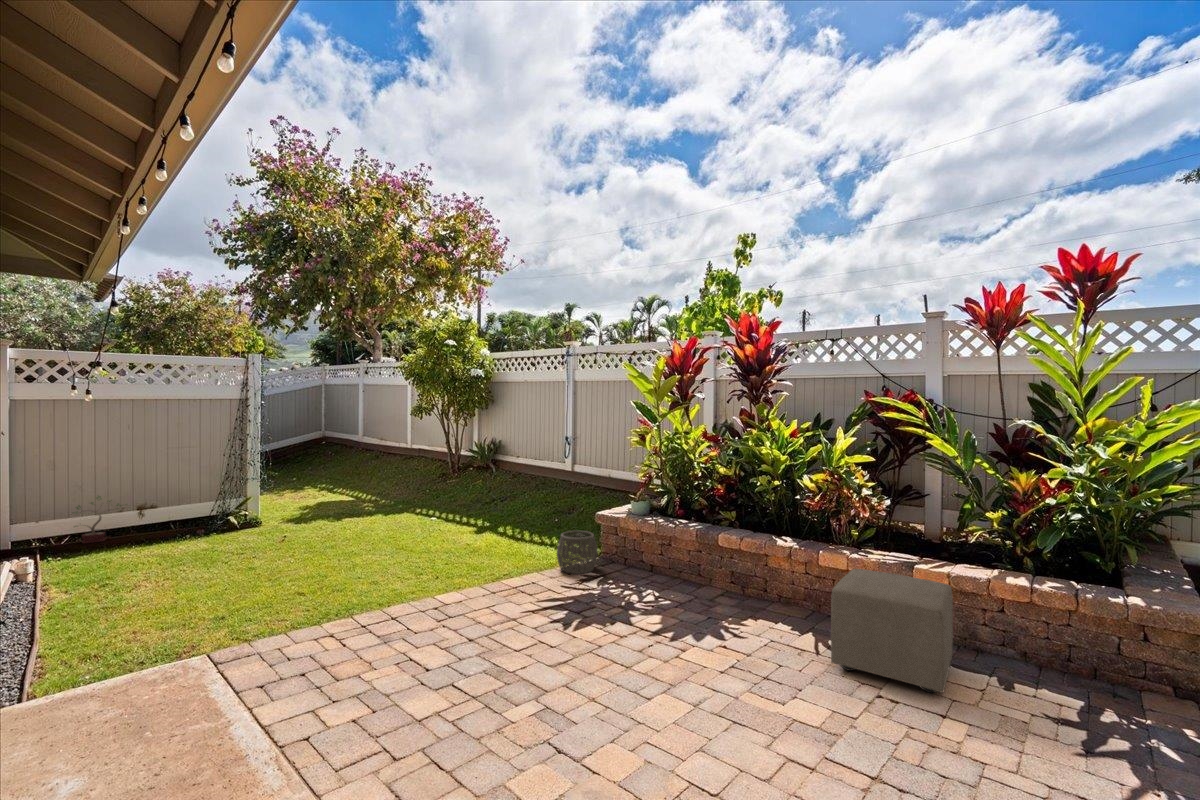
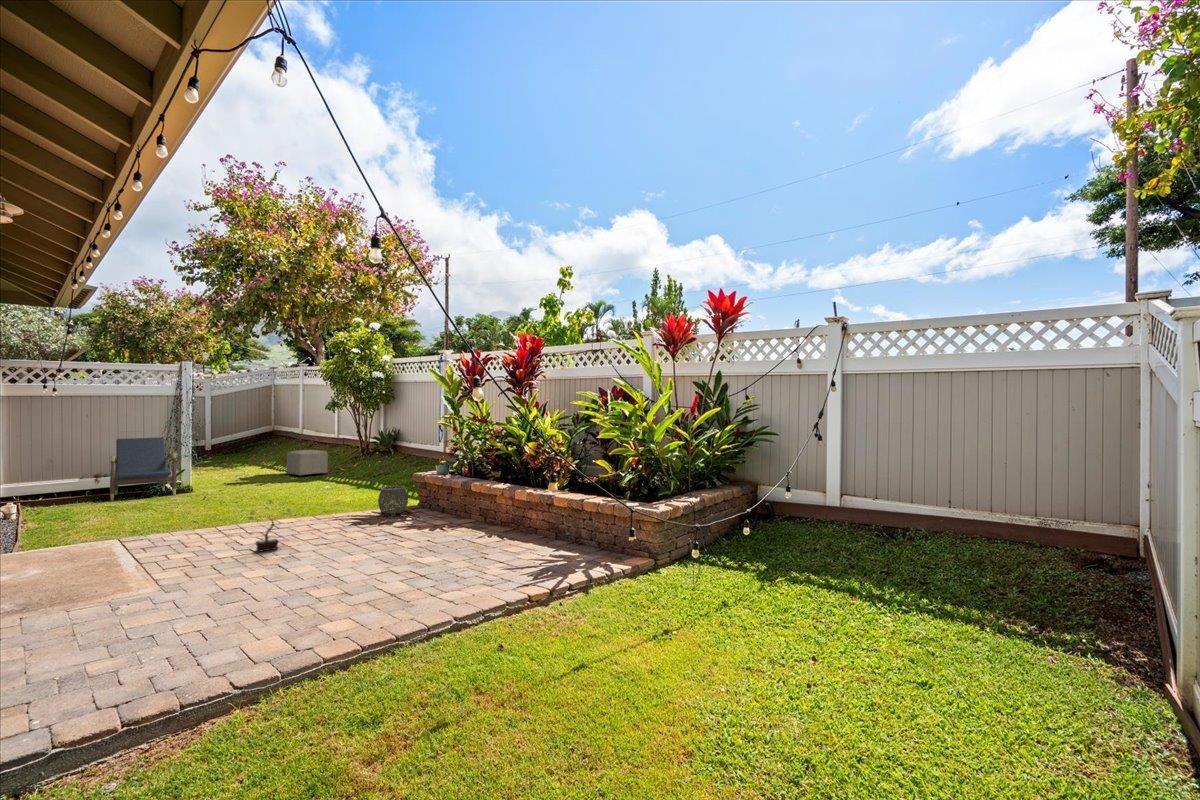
lounge chair: none [161,454,248,545] -> present [110,437,176,501]
potted plant: present [75,496,119,543] -> present [249,500,290,552]
ottoman: present [831,569,953,693] -> present [287,450,328,477]

